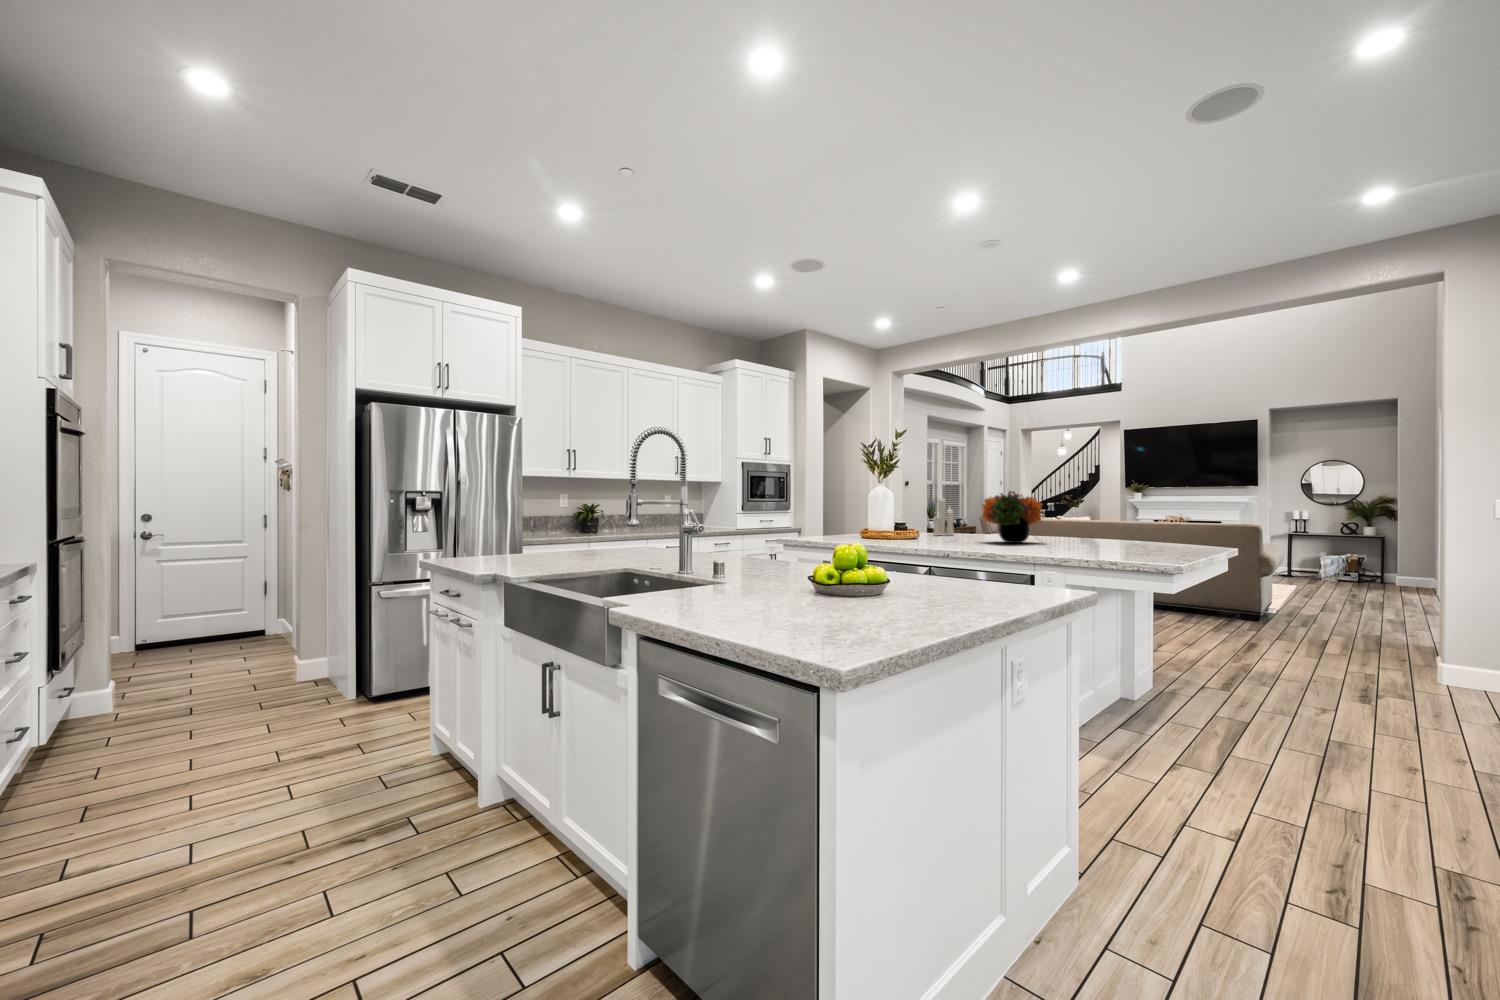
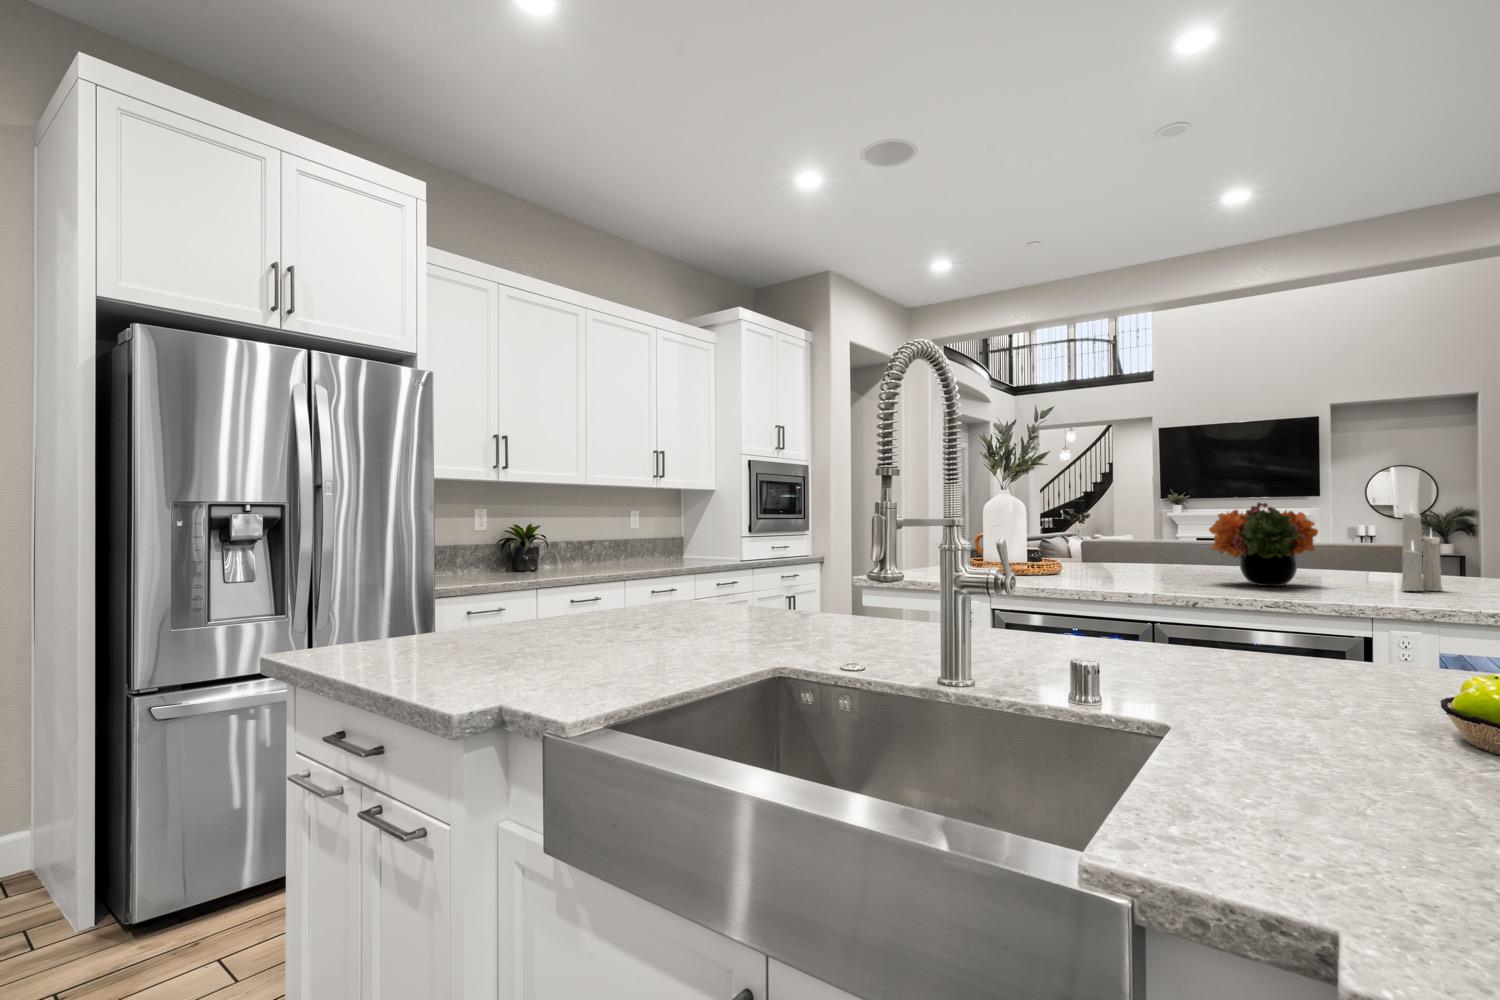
candle: present [933,499,954,535] -> present [1401,508,1443,591]

